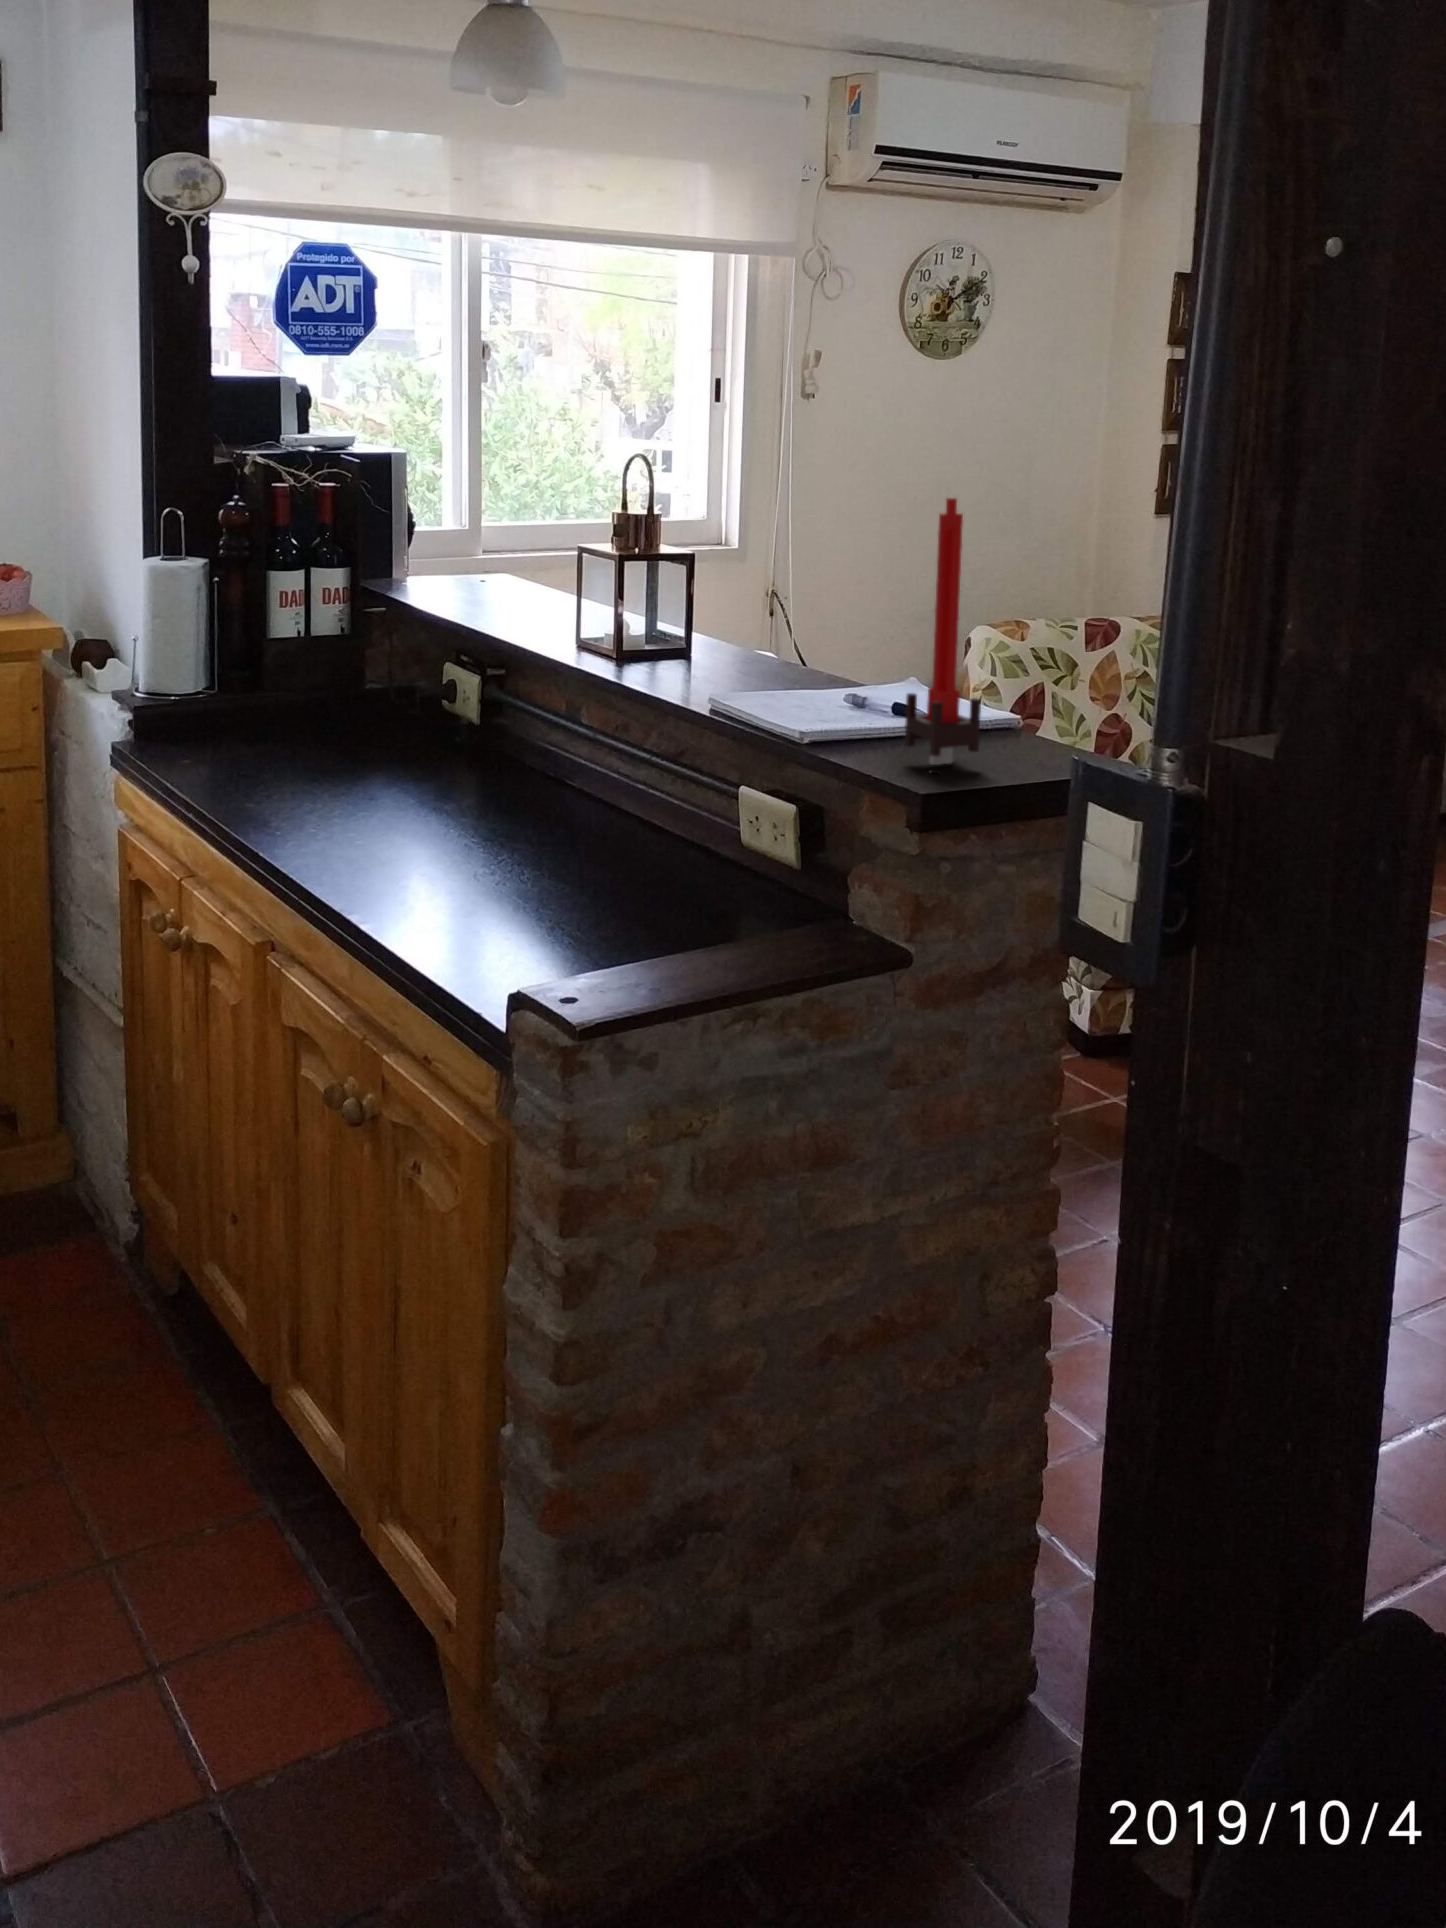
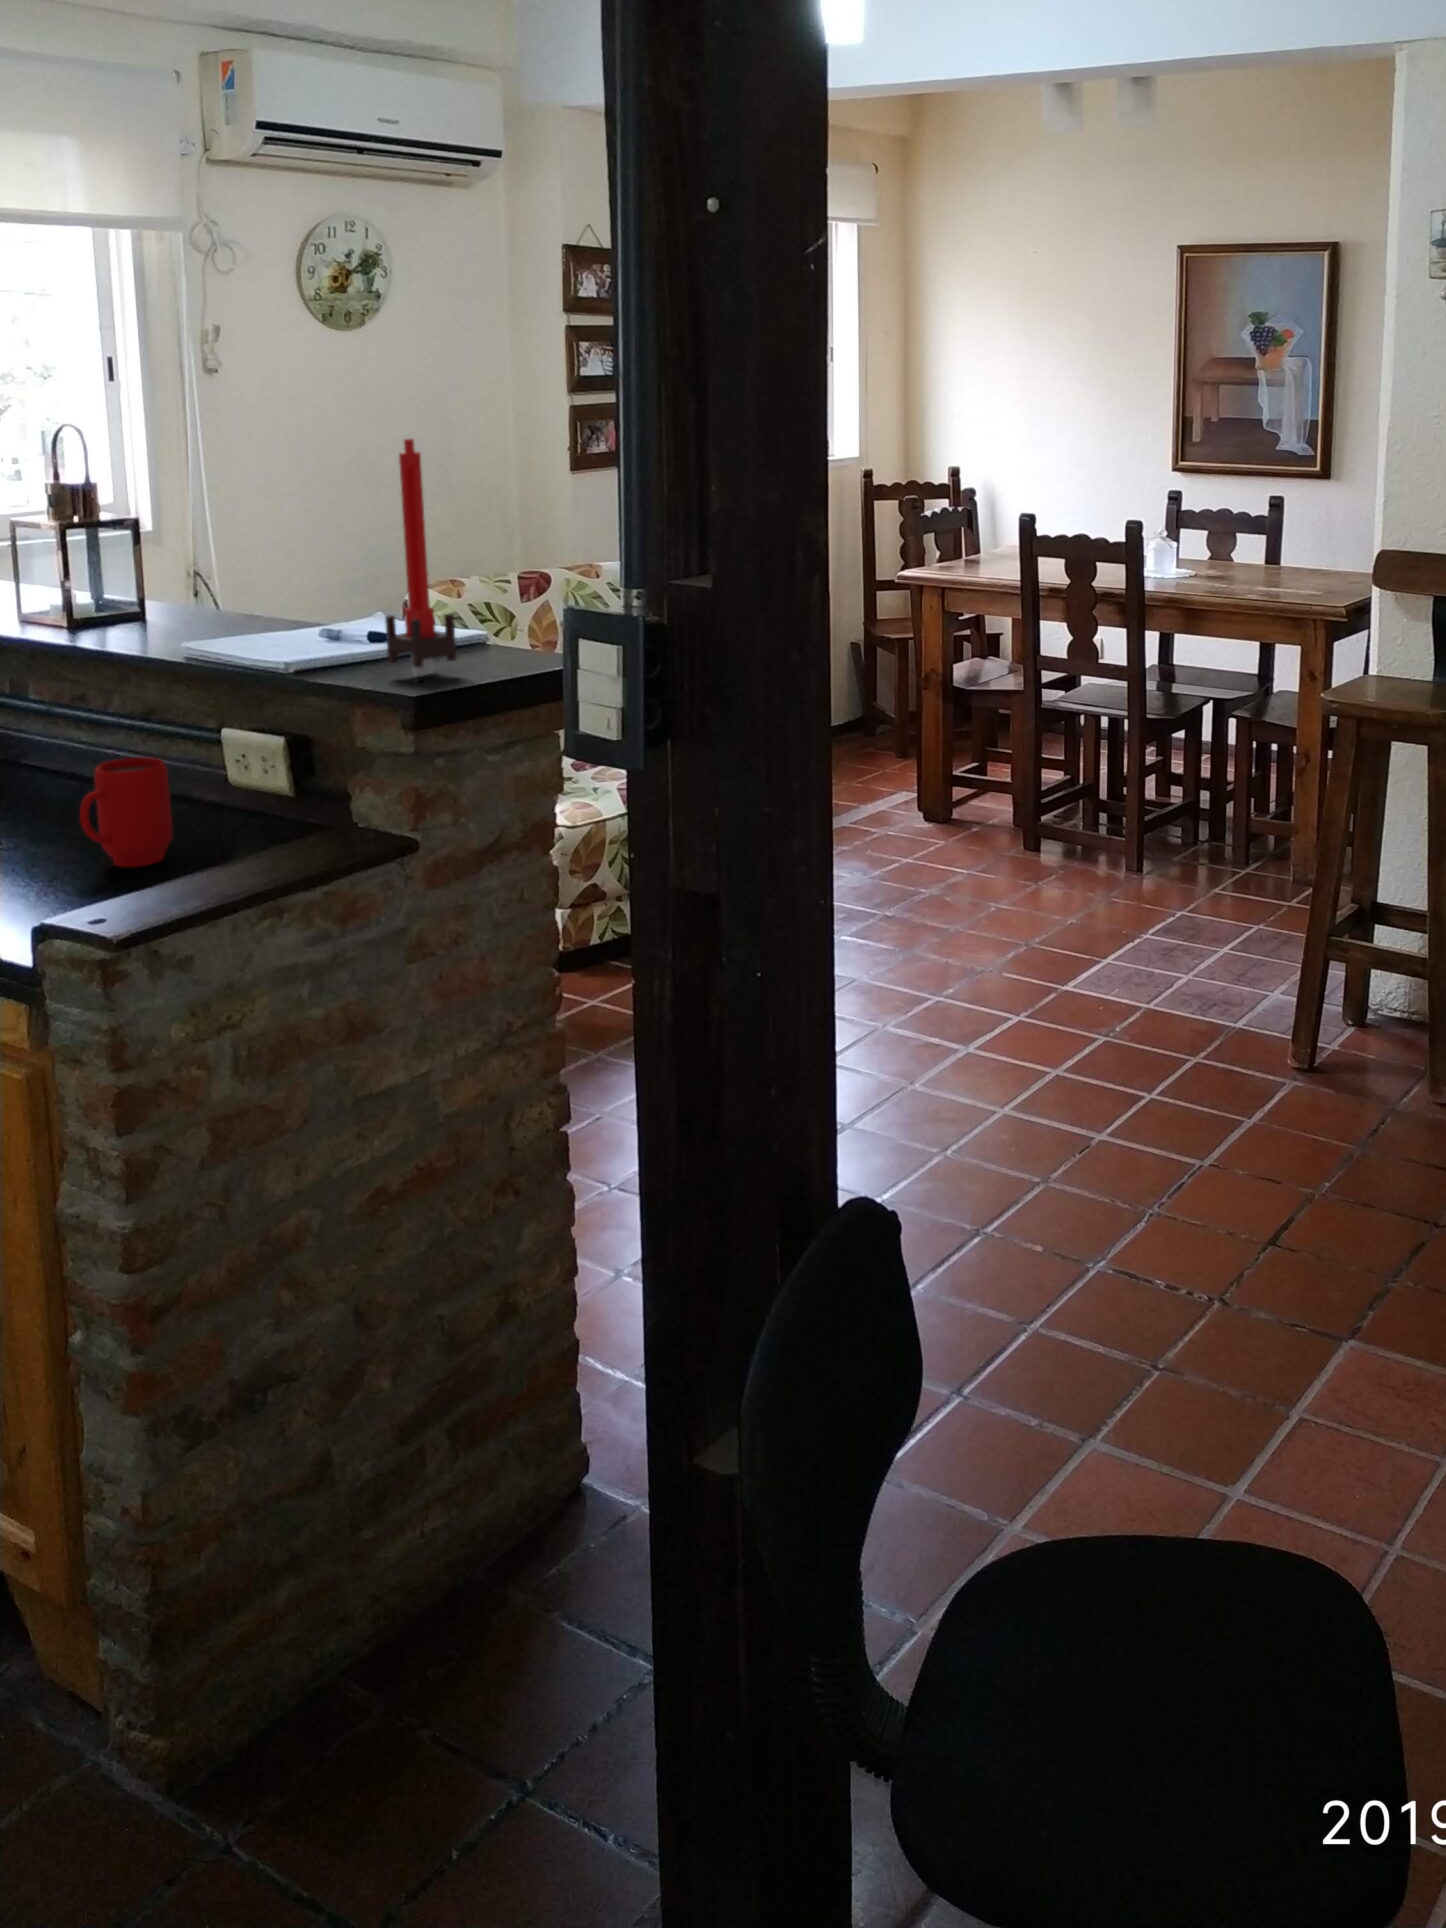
mug: none [585,811,674,927] -> present [80,757,173,867]

